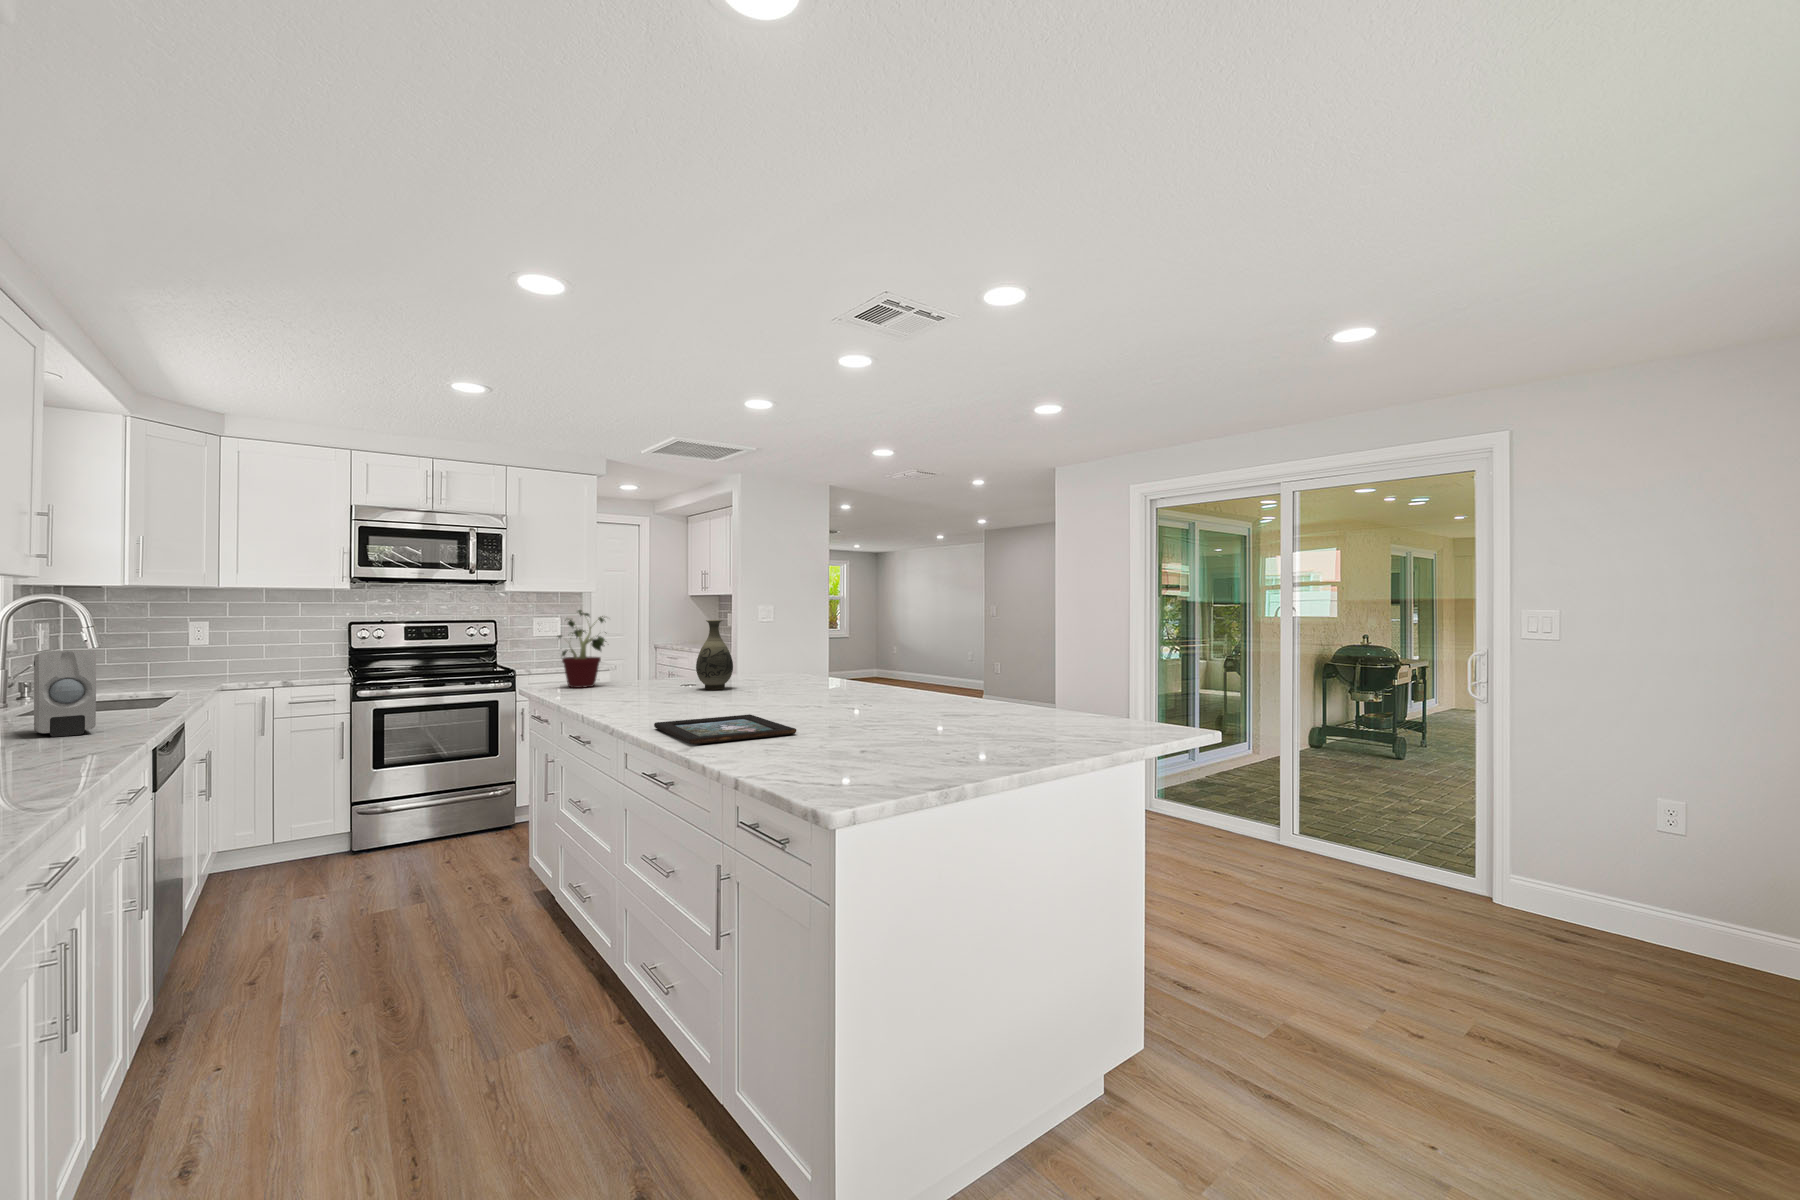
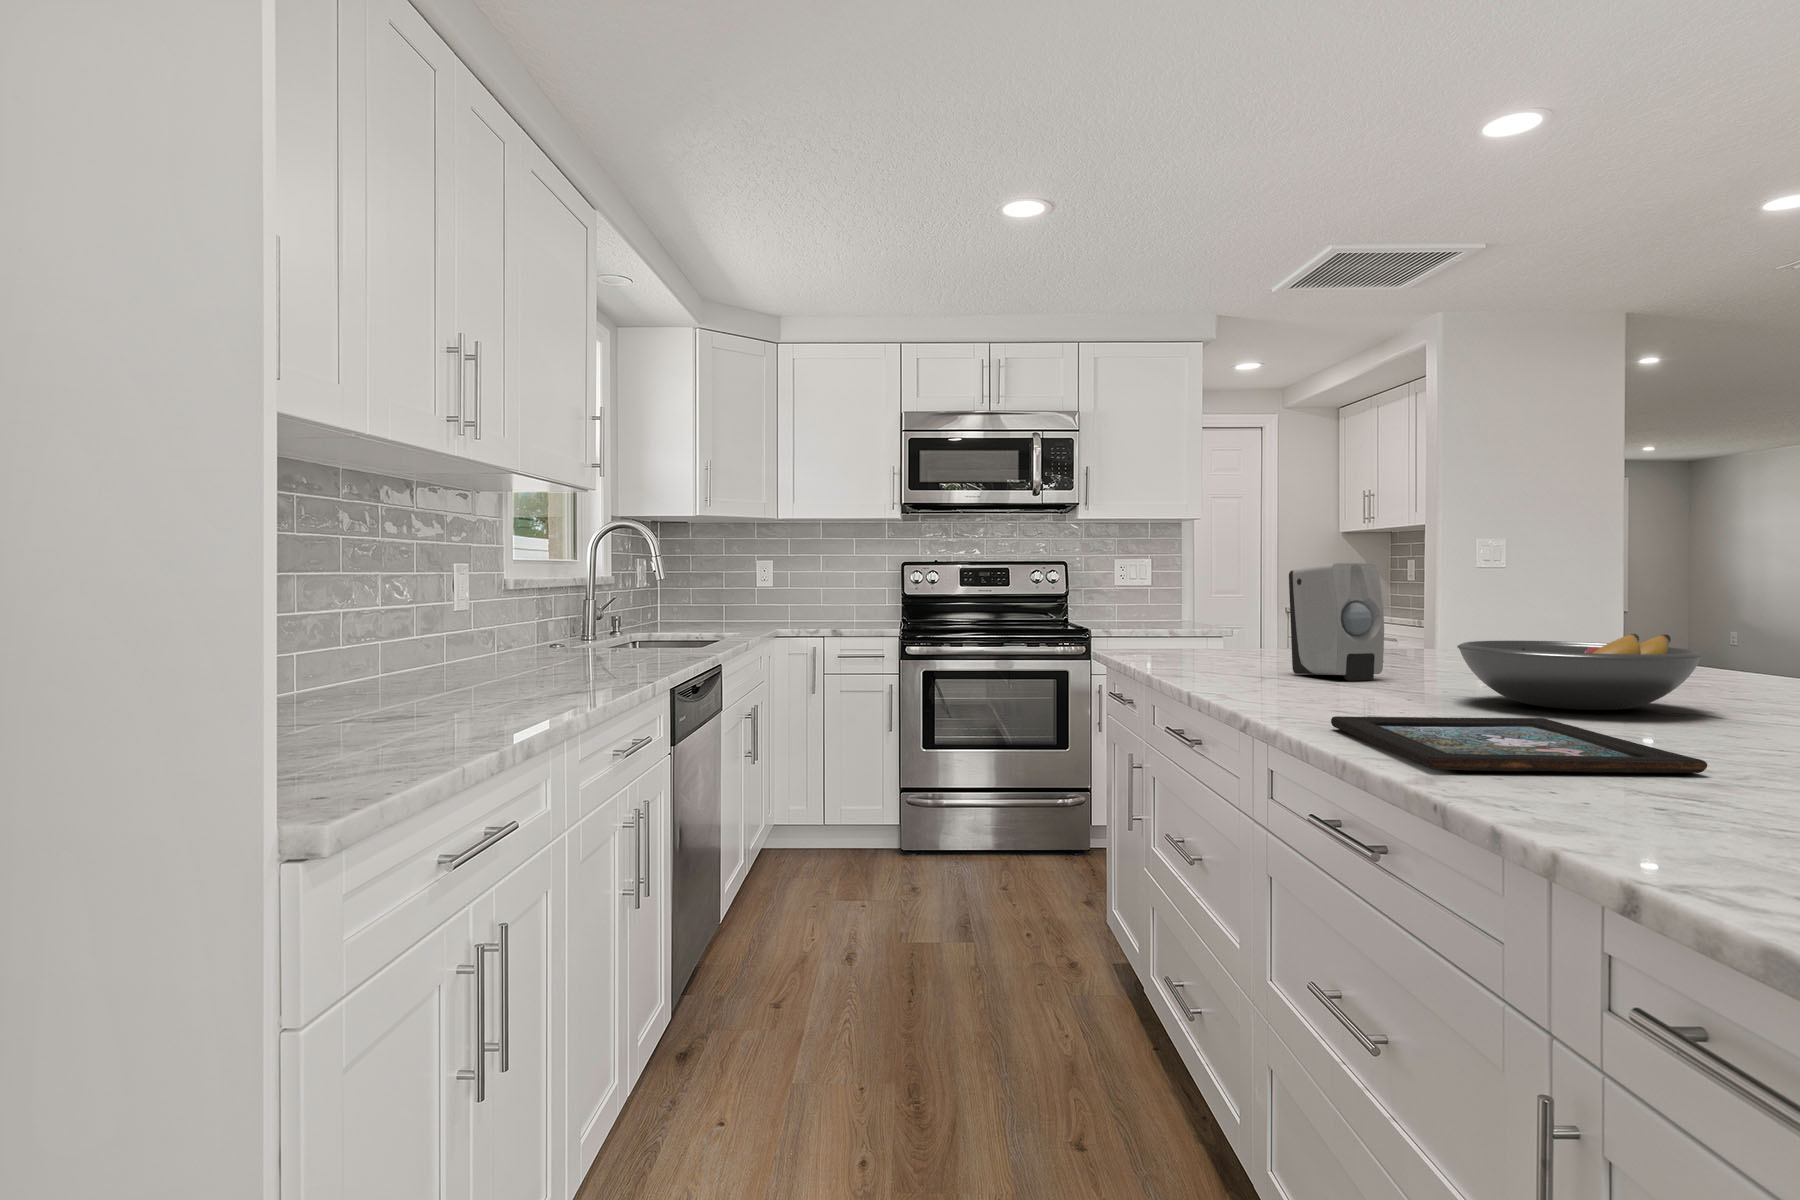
potted plant: present [558,610,606,688] -> none [1144,531,1231,655]
vase: present [696,620,733,690] -> none [1386,542,1460,670]
soap dispenser: present [34,650,96,737] -> present [1289,563,1384,681]
fruit bowl: none [721,670,820,708] -> present [1457,634,1703,710]

